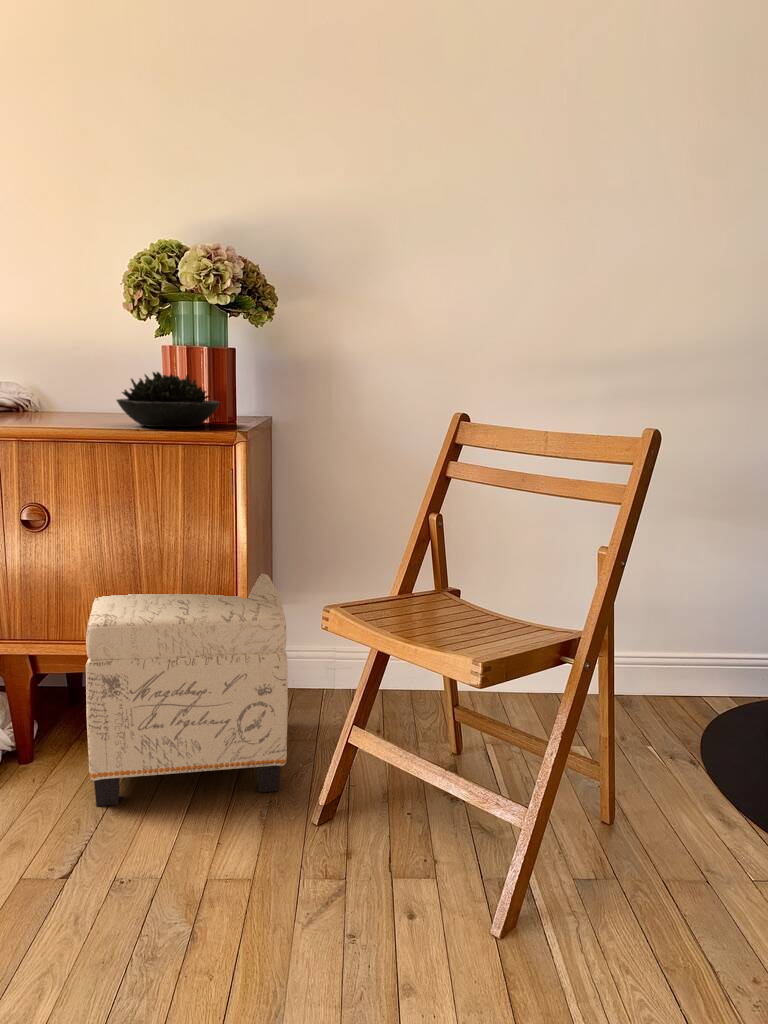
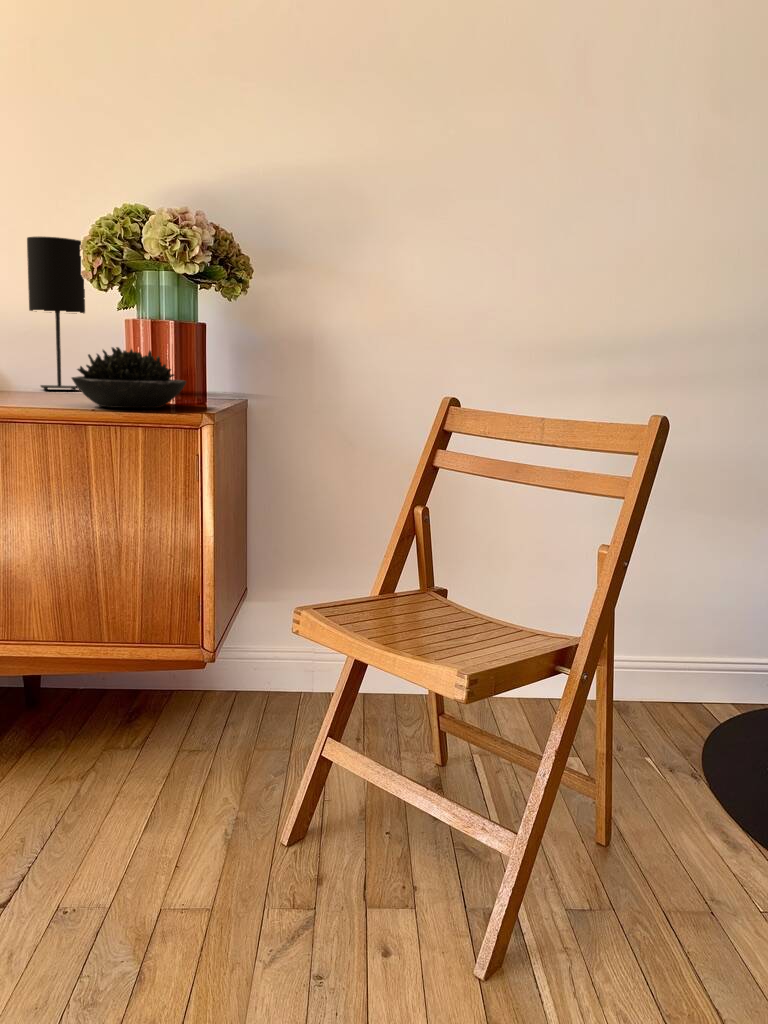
table lamp: none [71,271,123,412] -> present [27,236,85,391]
ottoman: present [86,574,288,806] -> none [33,569,255,823]

